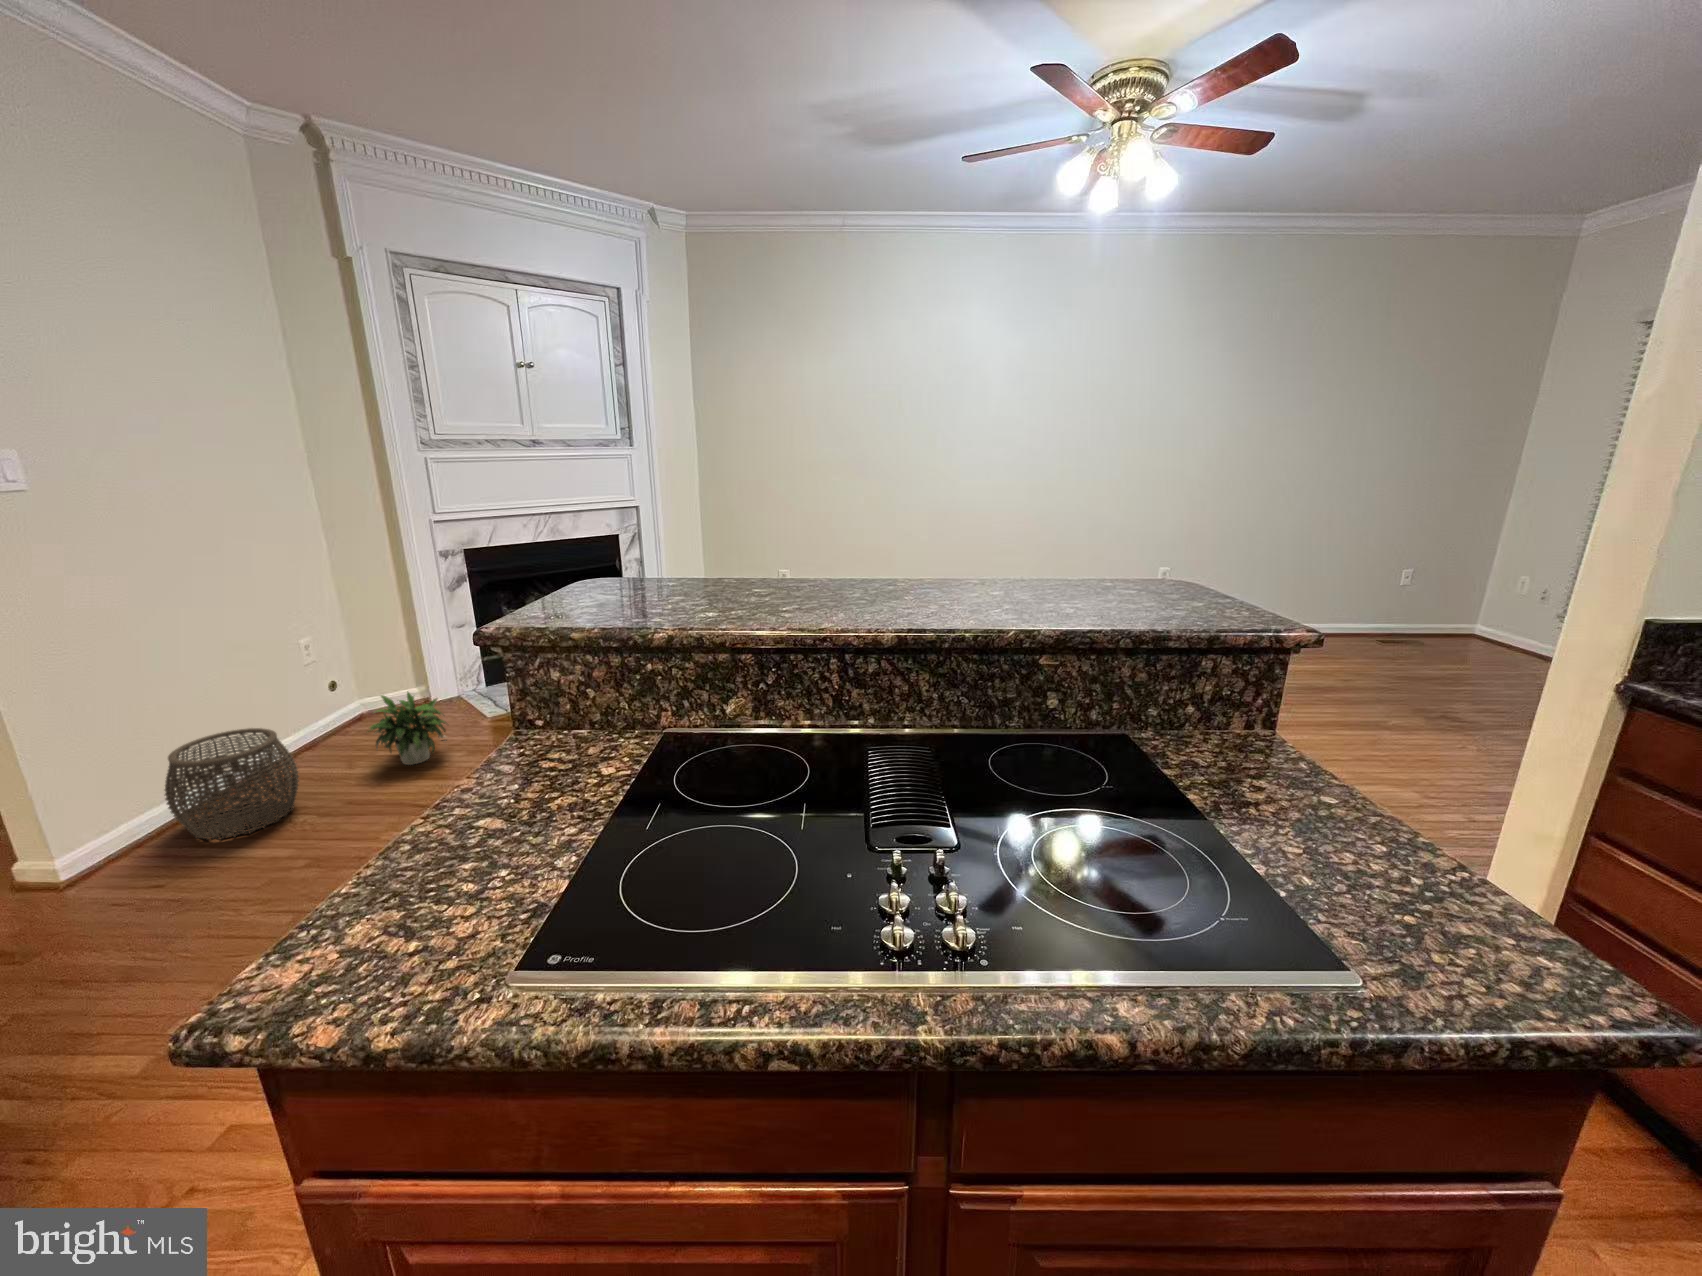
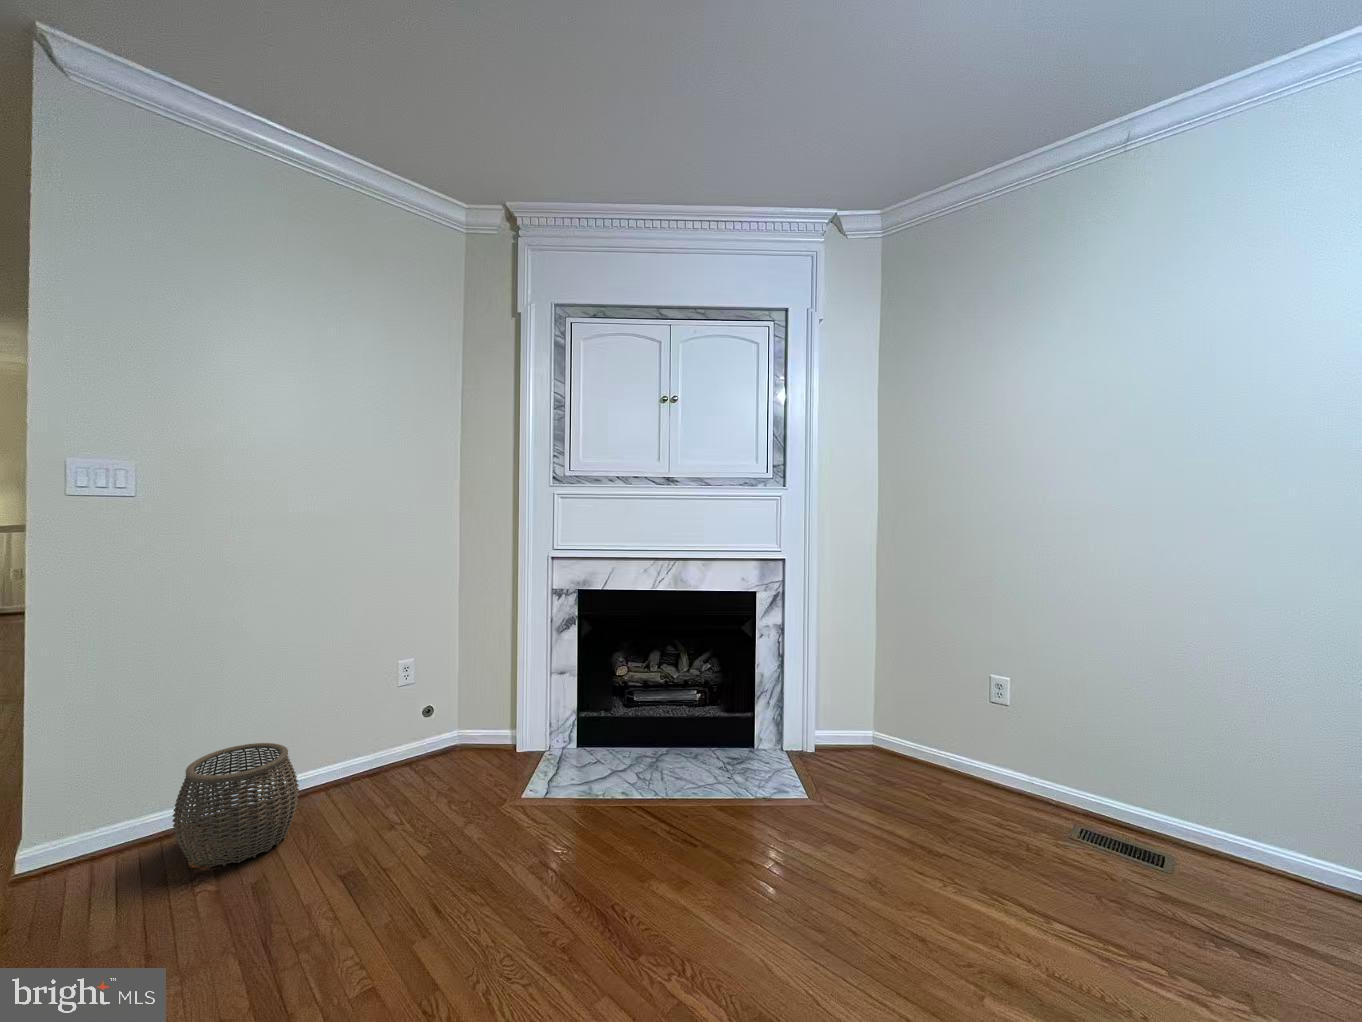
potted plant: present [370,692,446,765] -> none [369,738,471,835]

